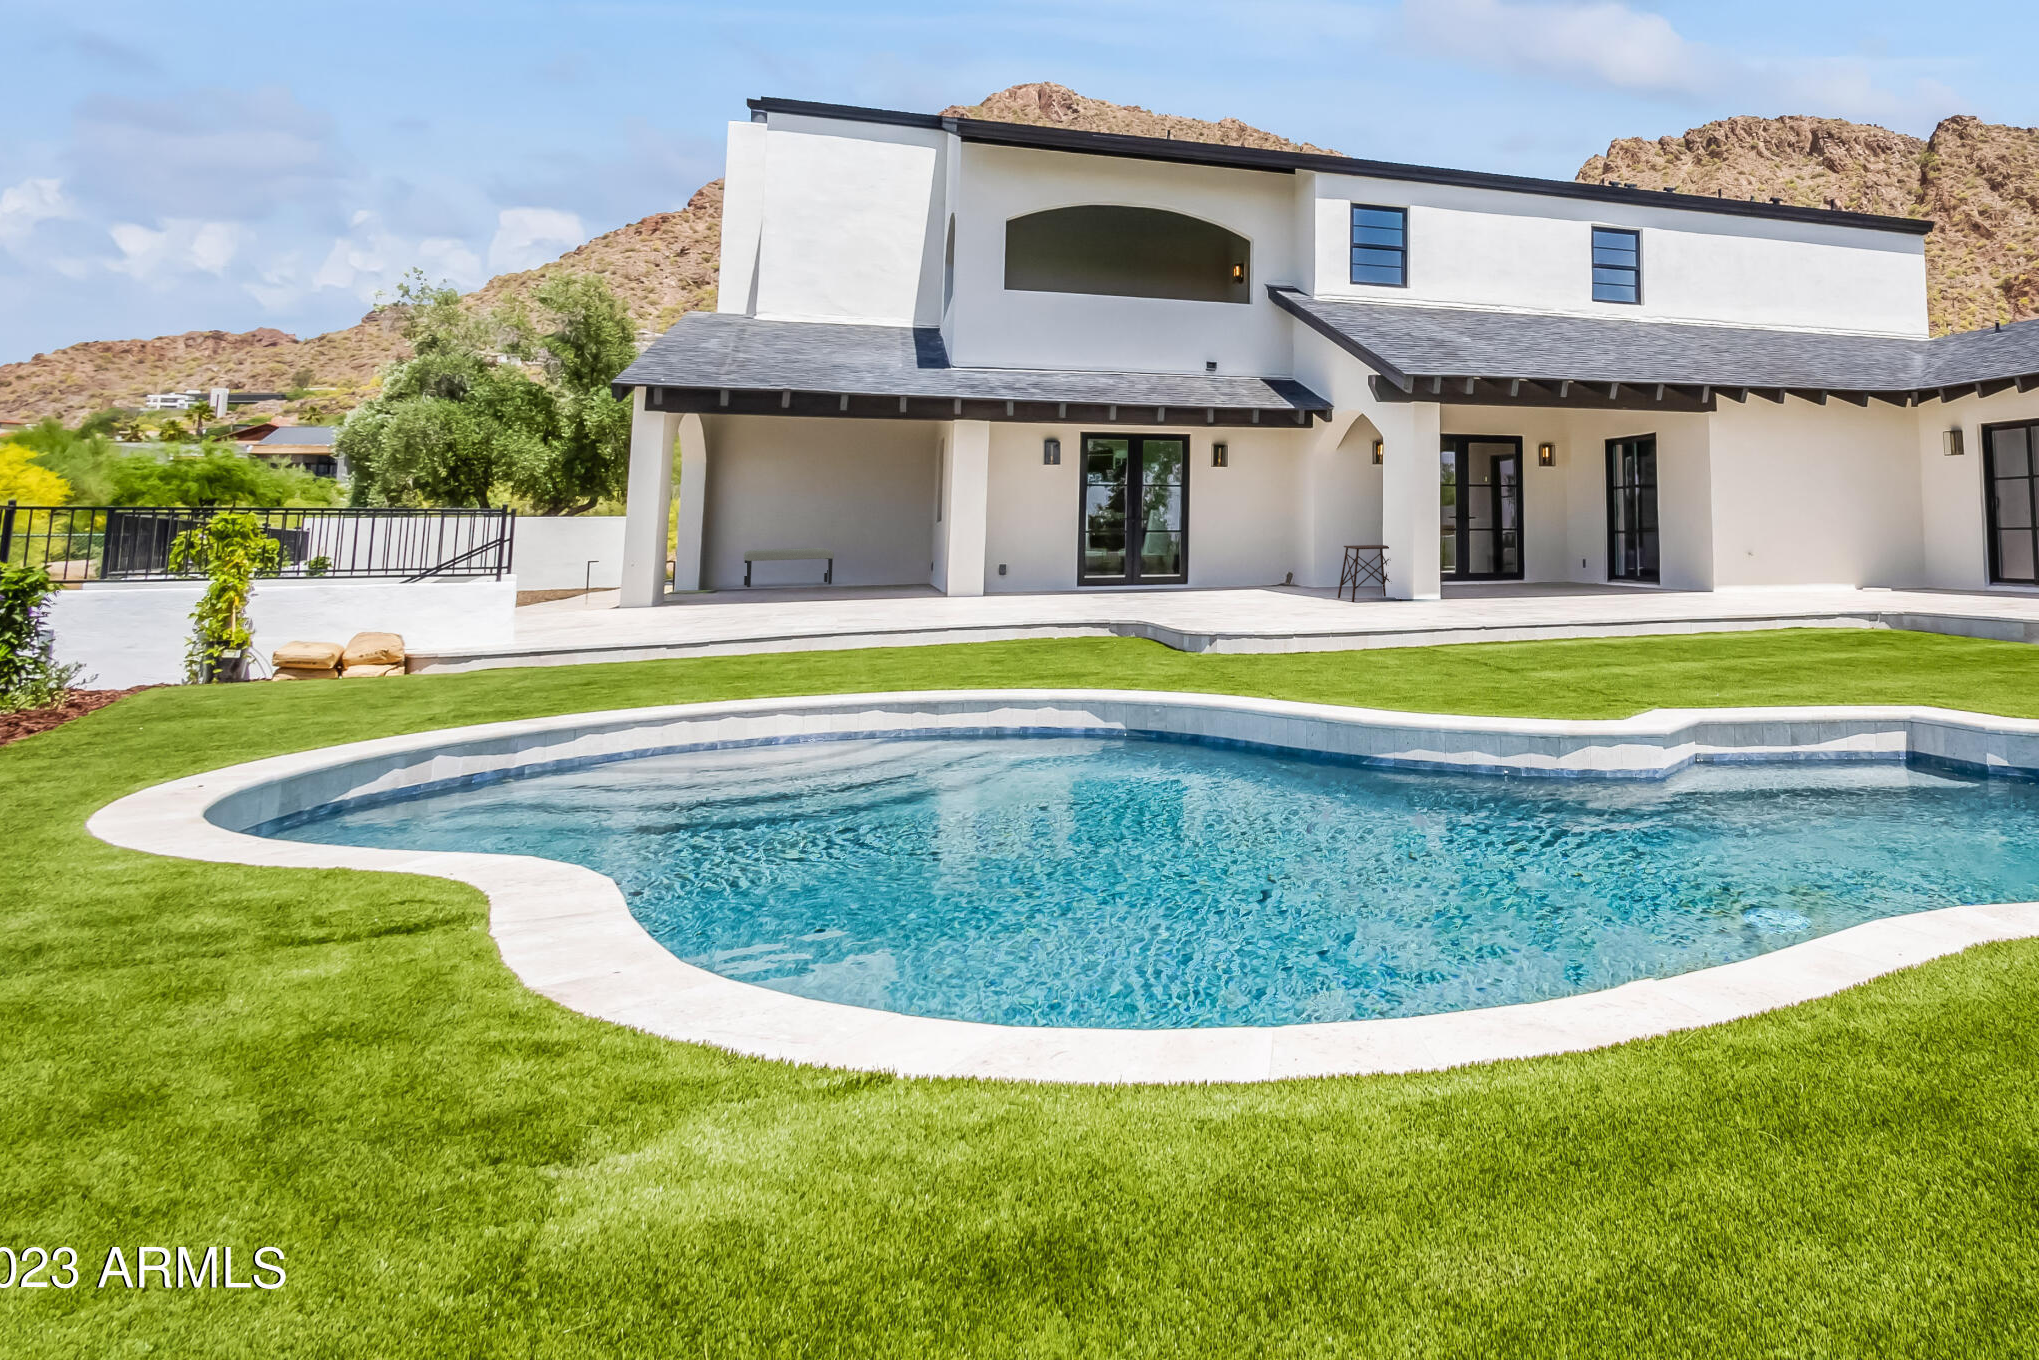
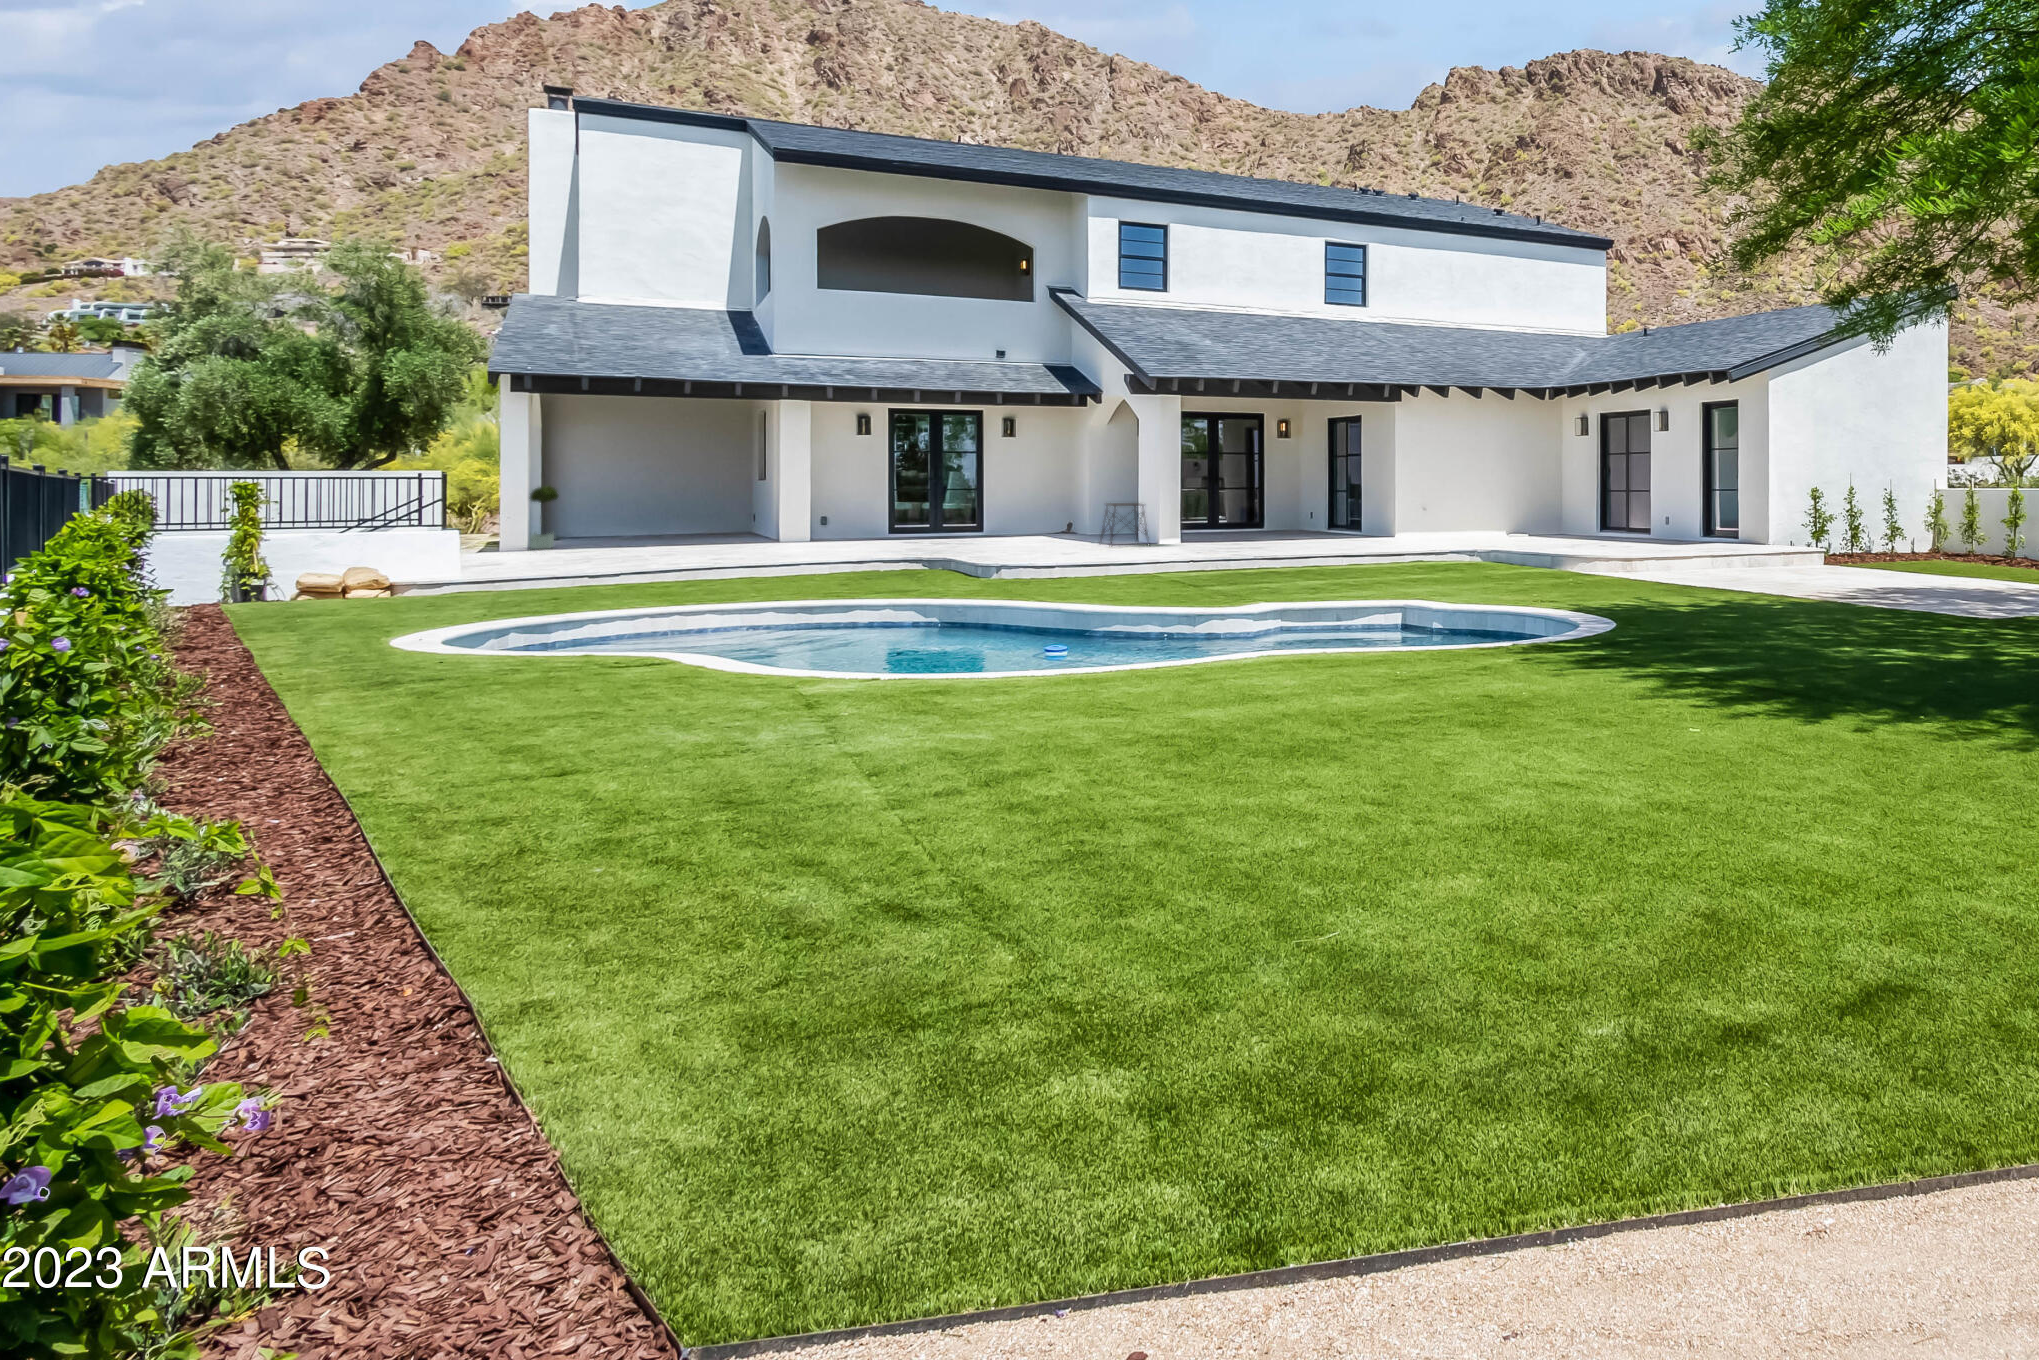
potted tree: none [648,524,685,605] -> present [530,486,558,549]
bench: present [744,548,834,587] -> none [590,503,669,536]

